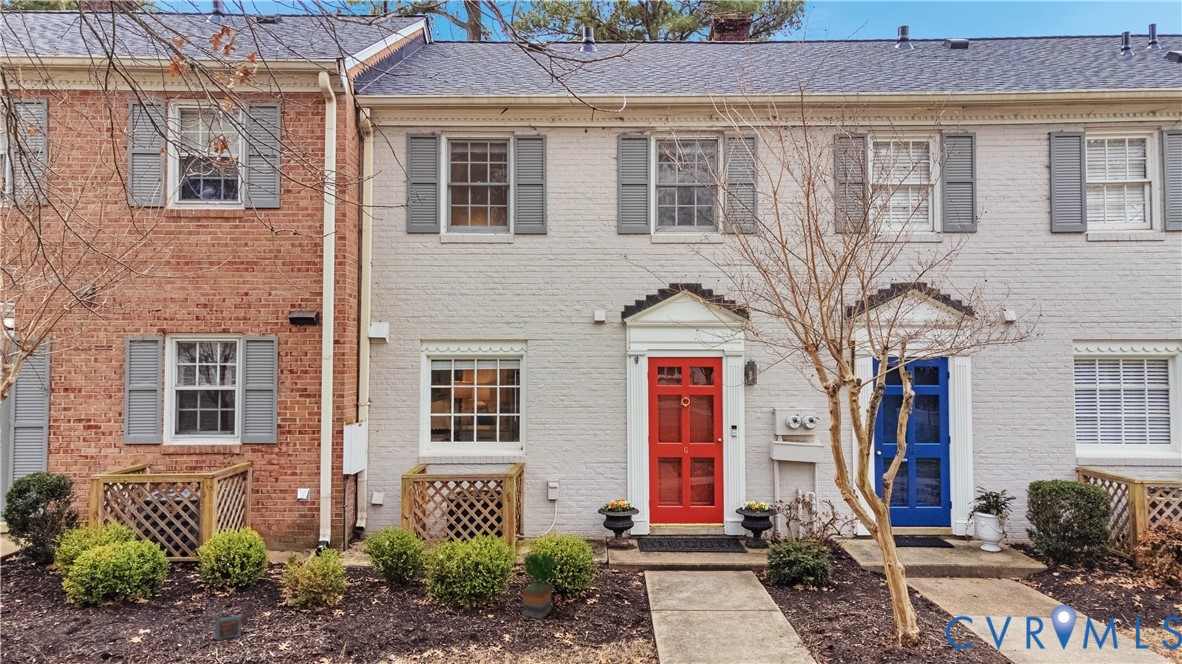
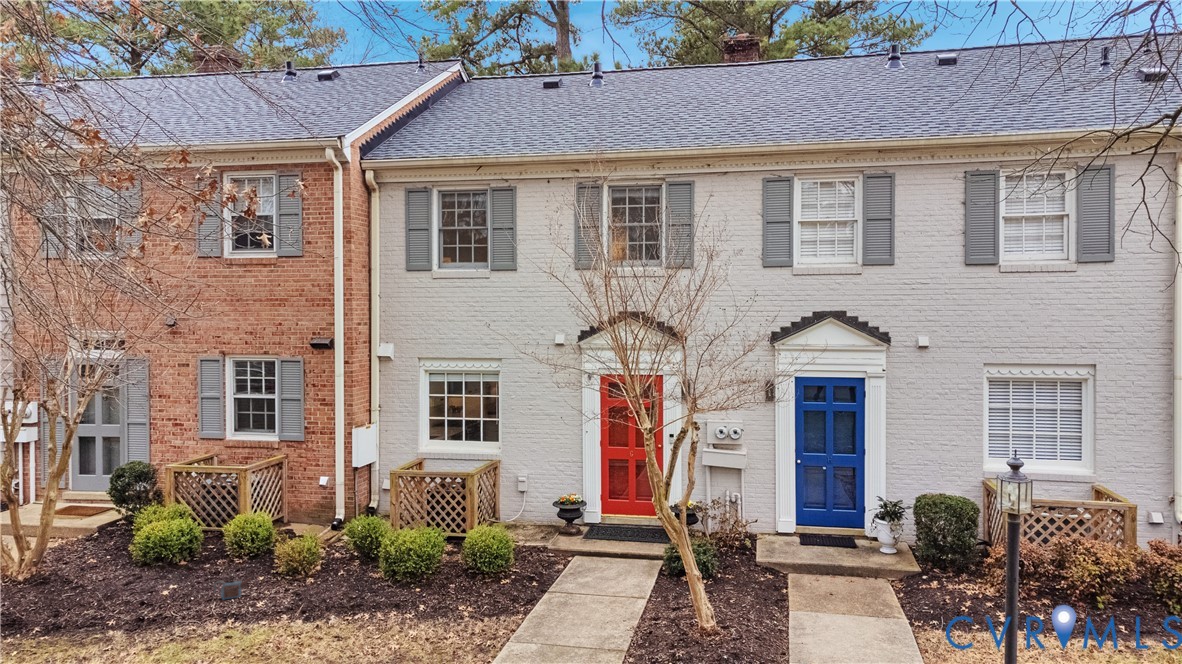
potted tree: present [523,554,558,619] -> none [453,543,485,596]

